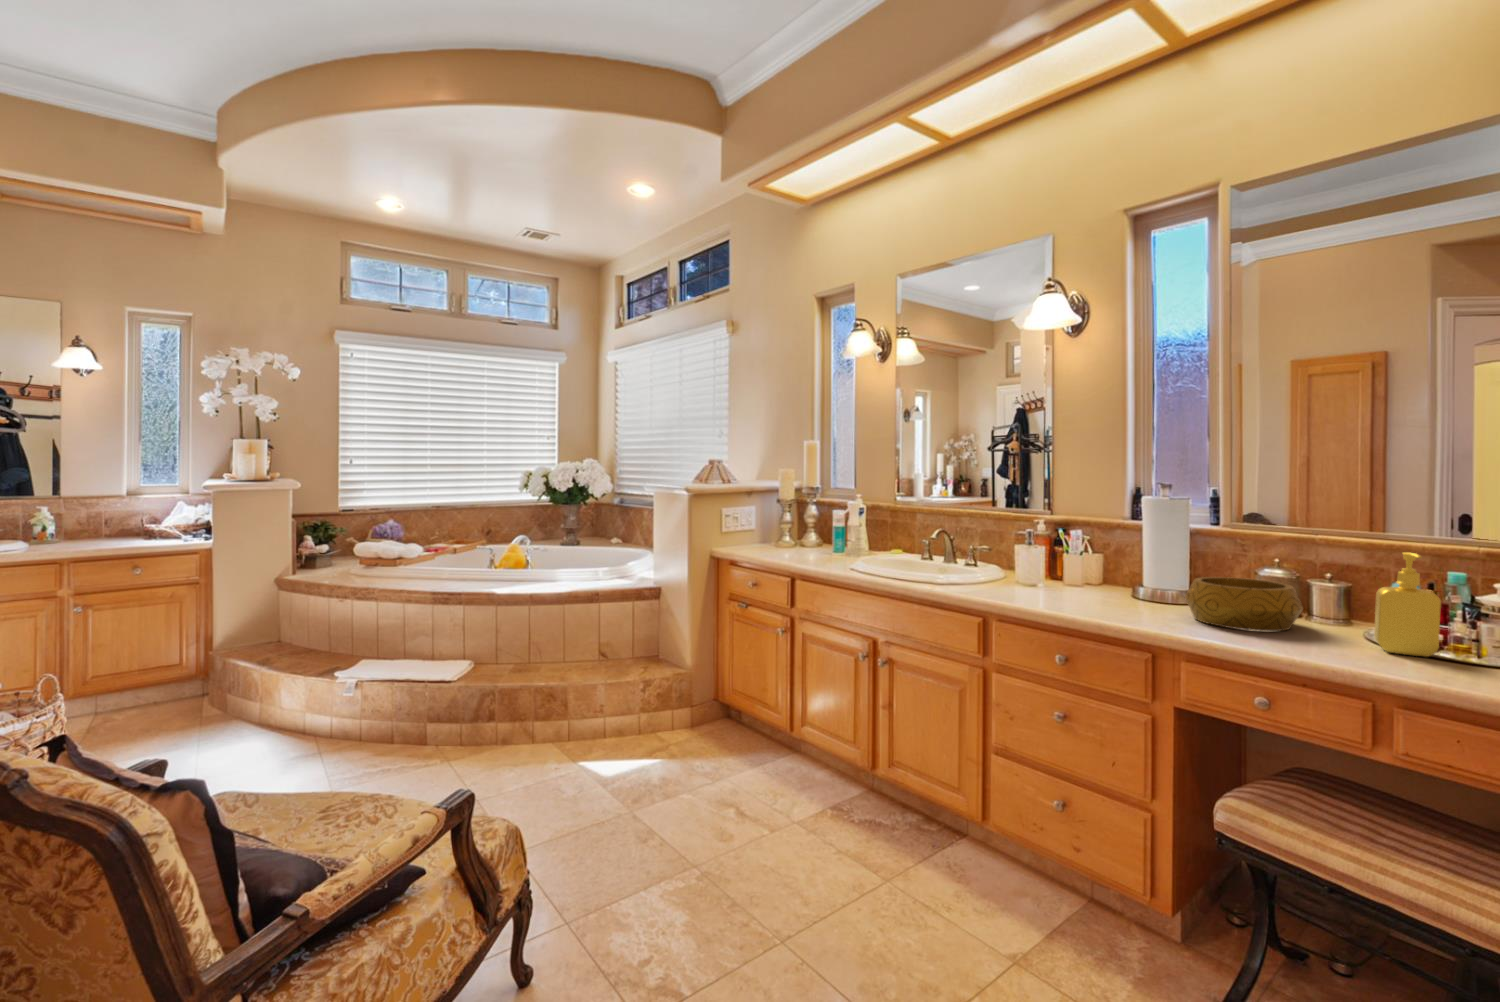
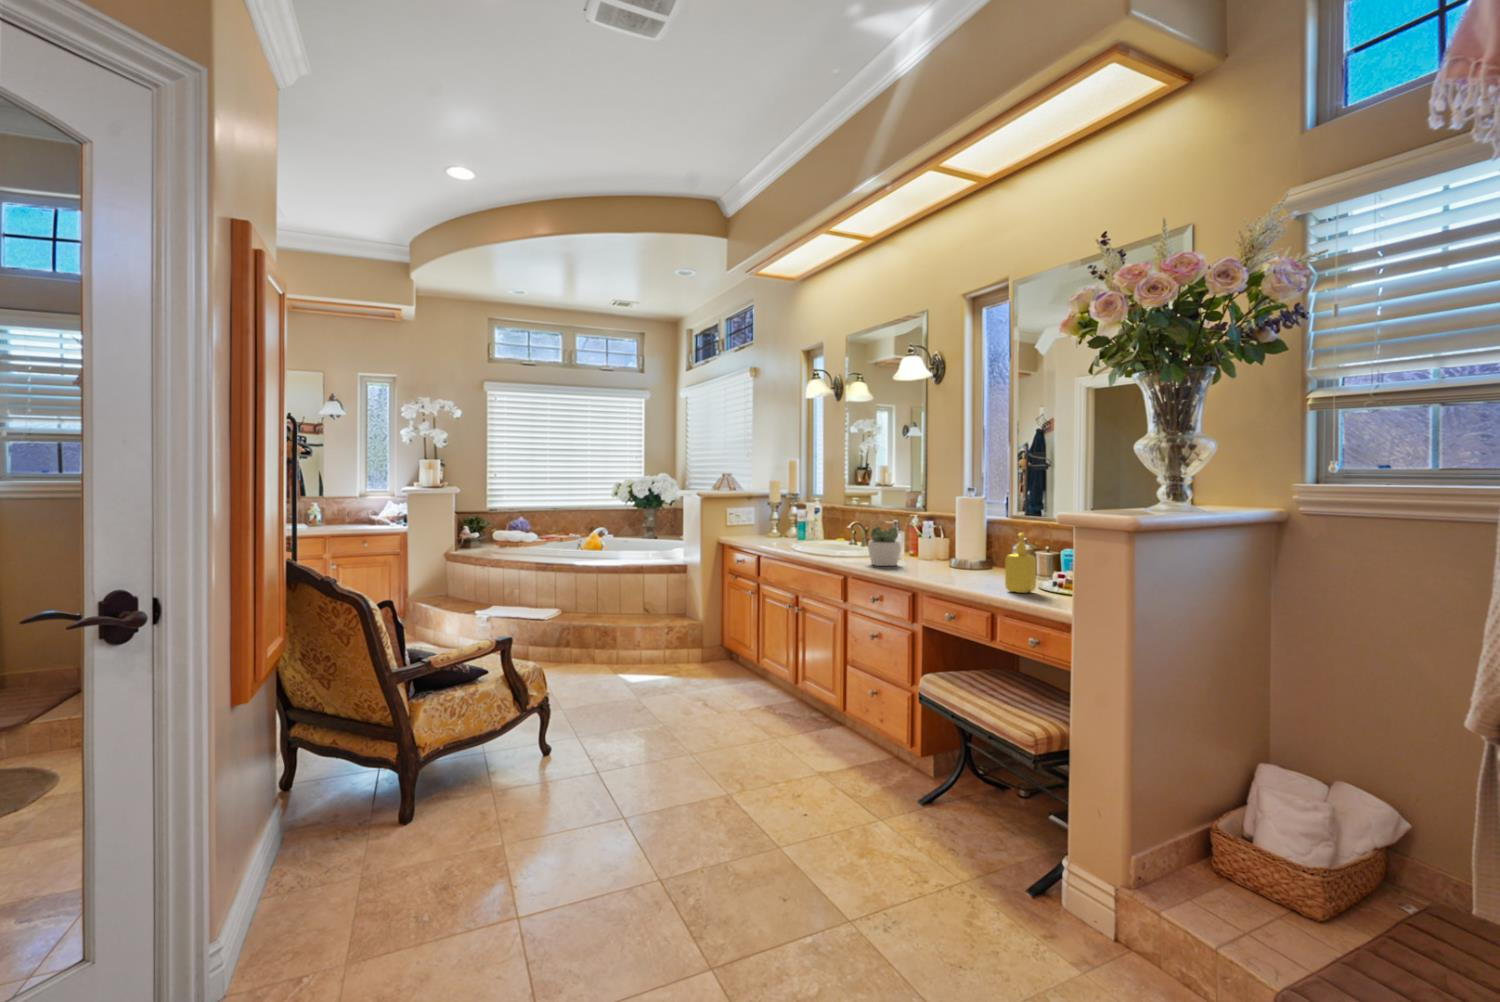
succulent plant: none [1023,537,1077,599] -> present [868,527,901,566]
decorative bowl: present [1185,577,1303,631] -> none [937,552,1000,582]

